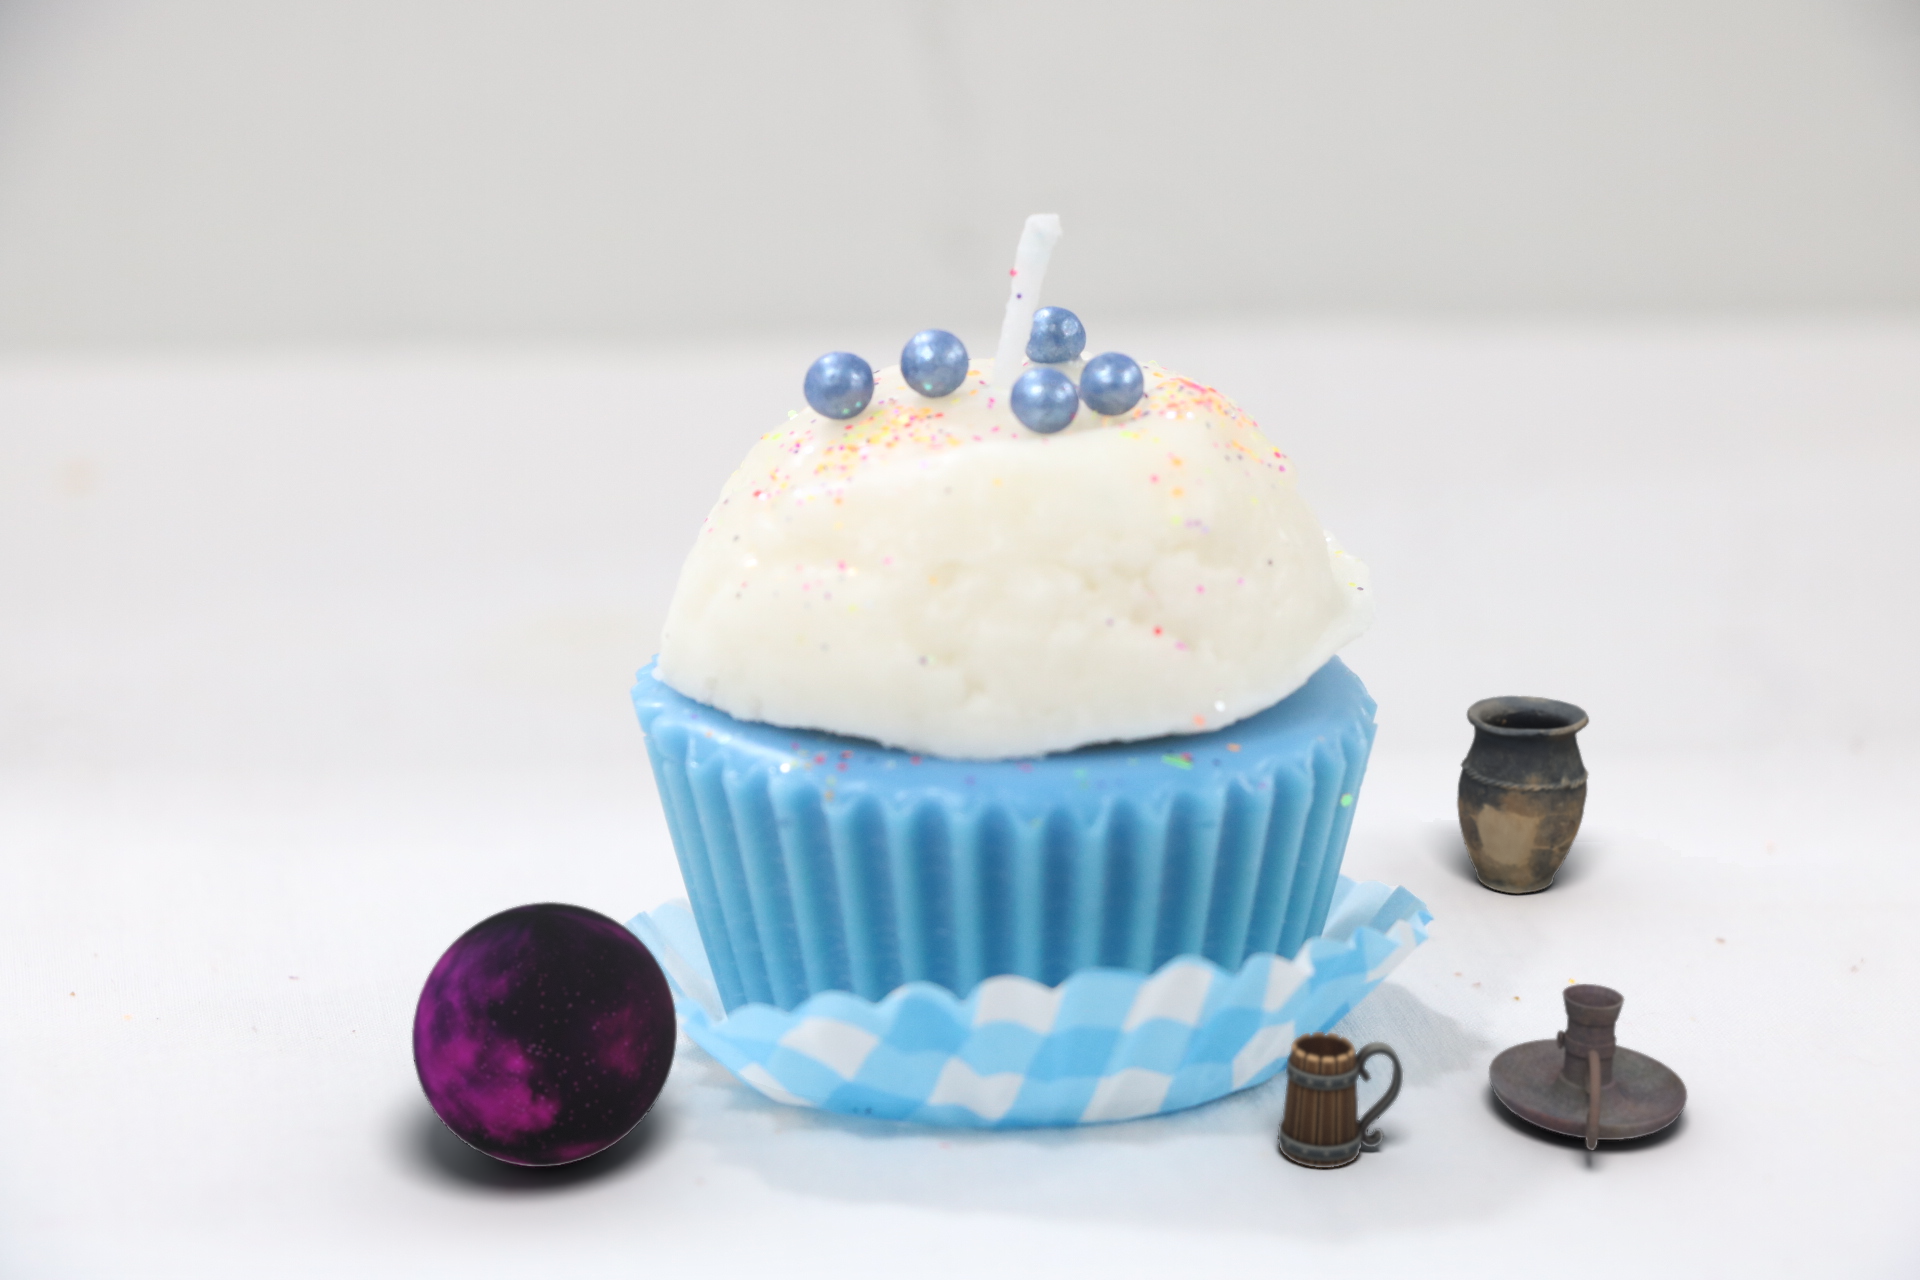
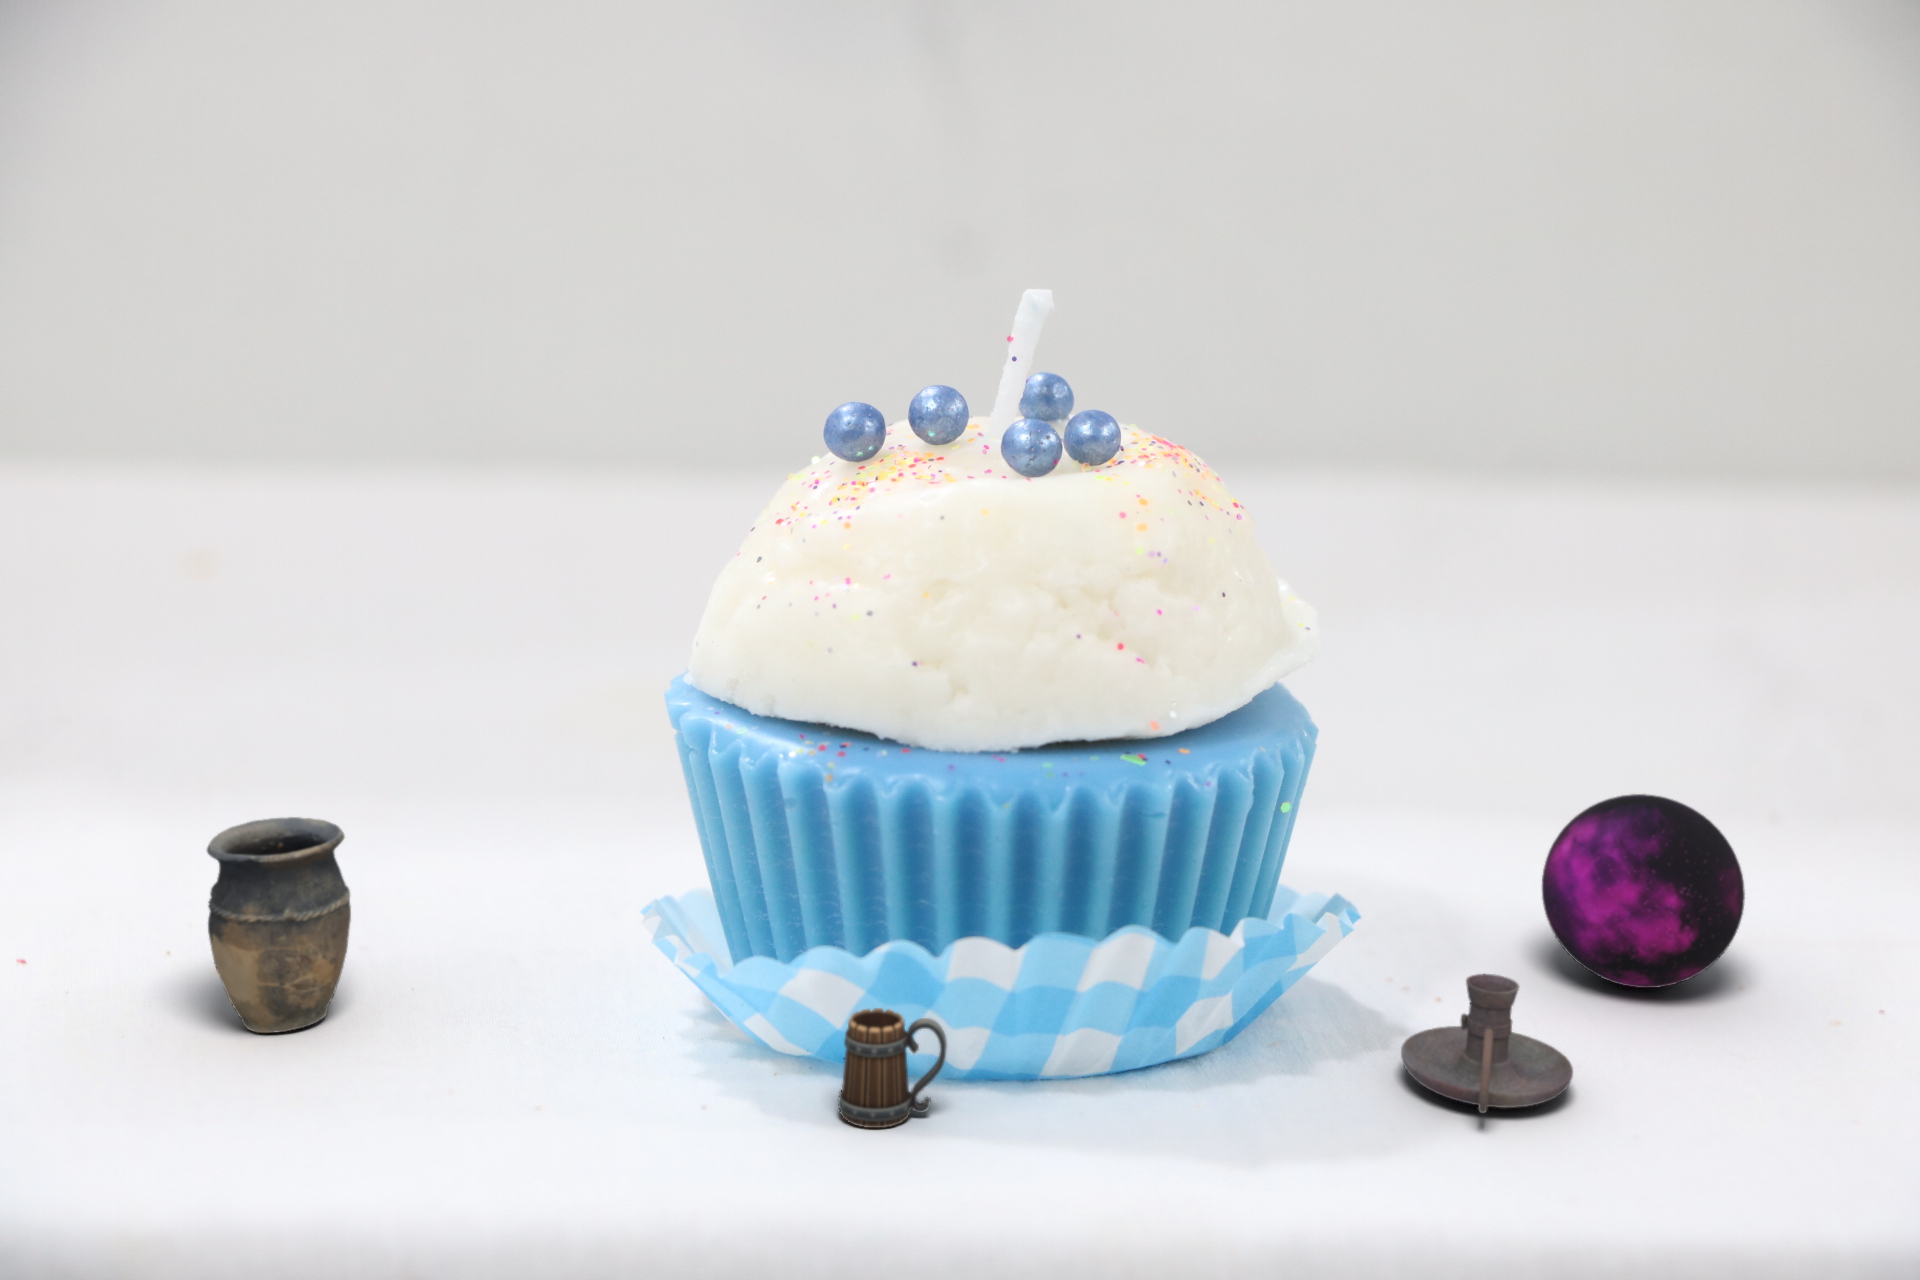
vase: present [1457,696,1589,894] -> present [207,817,351,1033]
decorative orb: present [412,902,677,1167] -> present [1542,794,1745,988]
mug: present [1278,1032,1403,1168] -> present [838,1008,947,1128]

